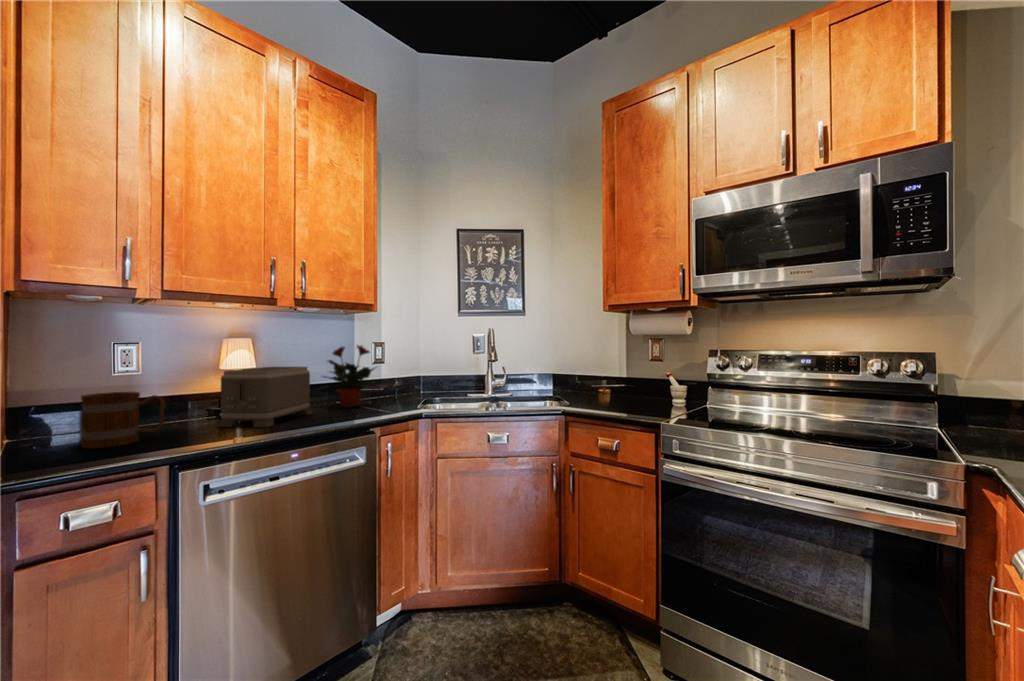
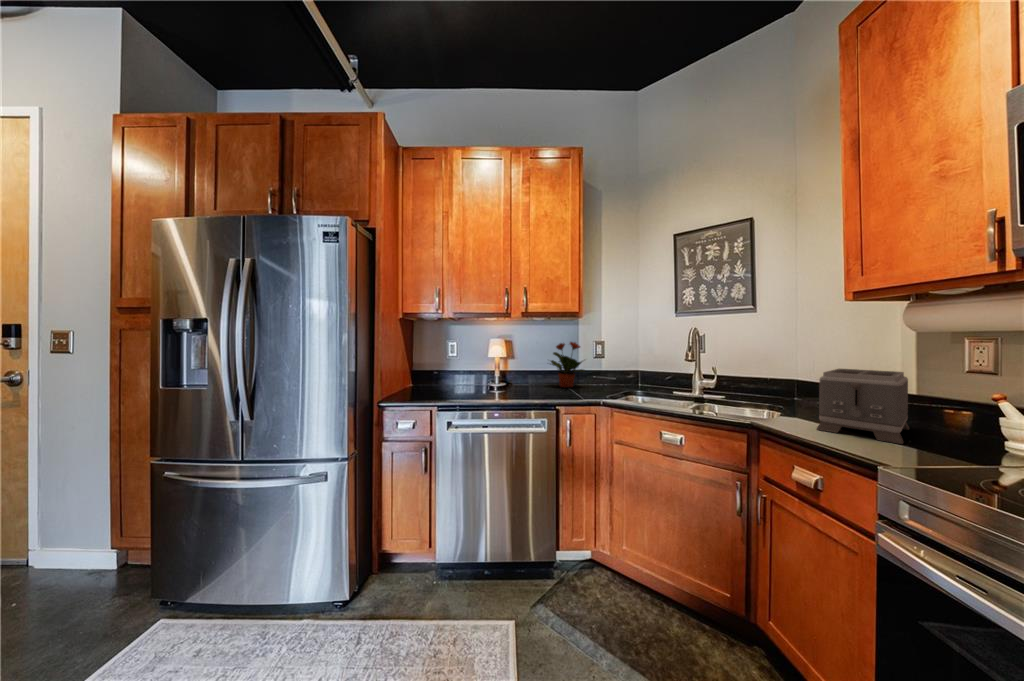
toaster: present [217,367,312,428] -> present [817,369,909,444]
mug: present [81,392,165,448] -> none [415,364,446,391]

